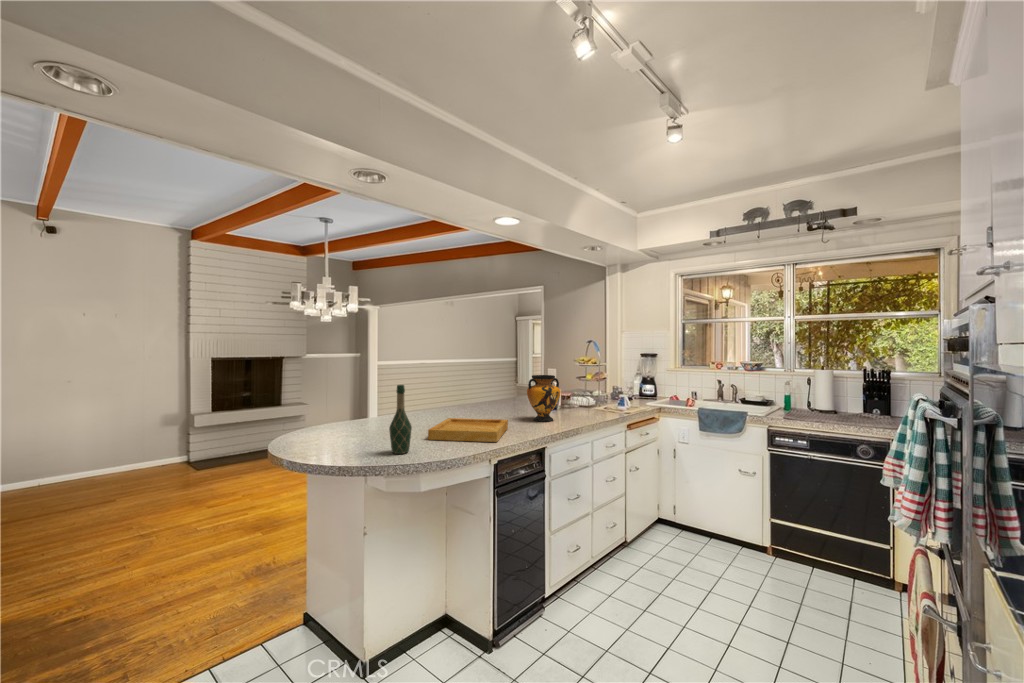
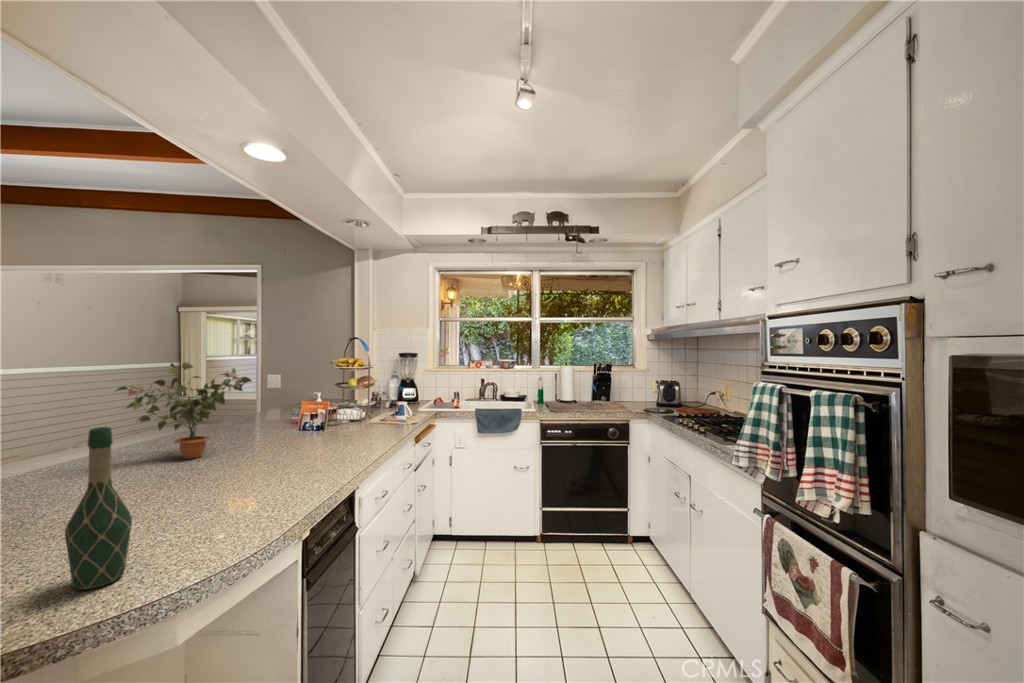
potted plant: none [438,357,502,415] -> present [116,363,251,459]
vase: present [527,375,560,421] -> none [299,384,350,451]
tray: present [428,418,508,442] -> none [146,458,300,528]

